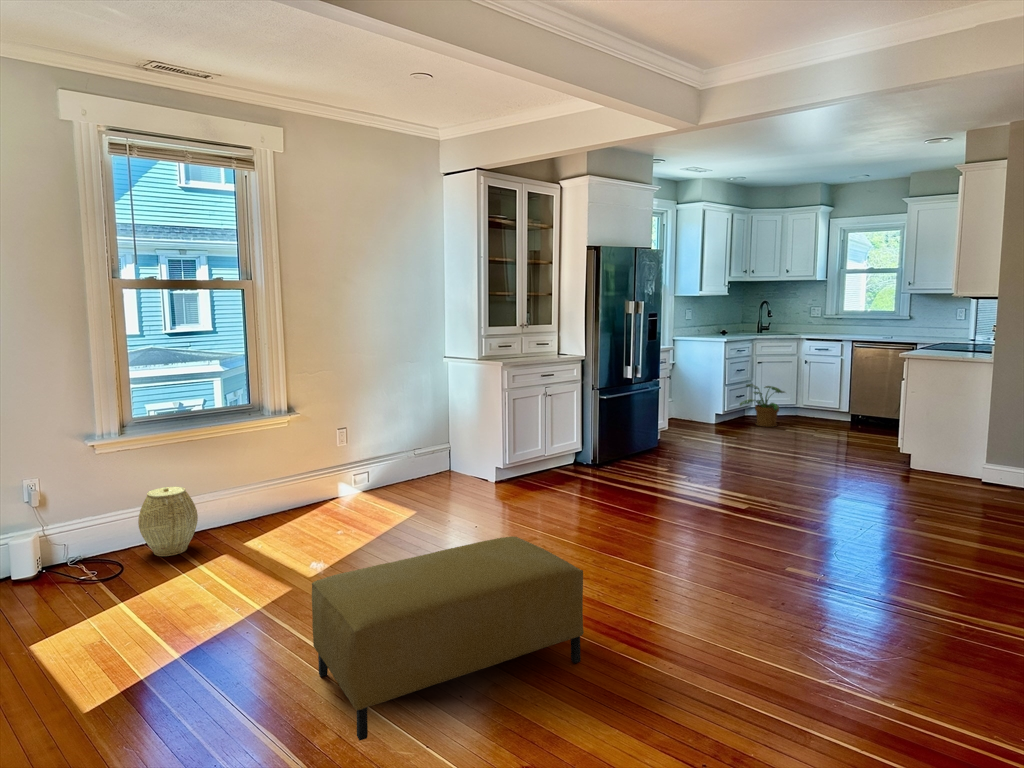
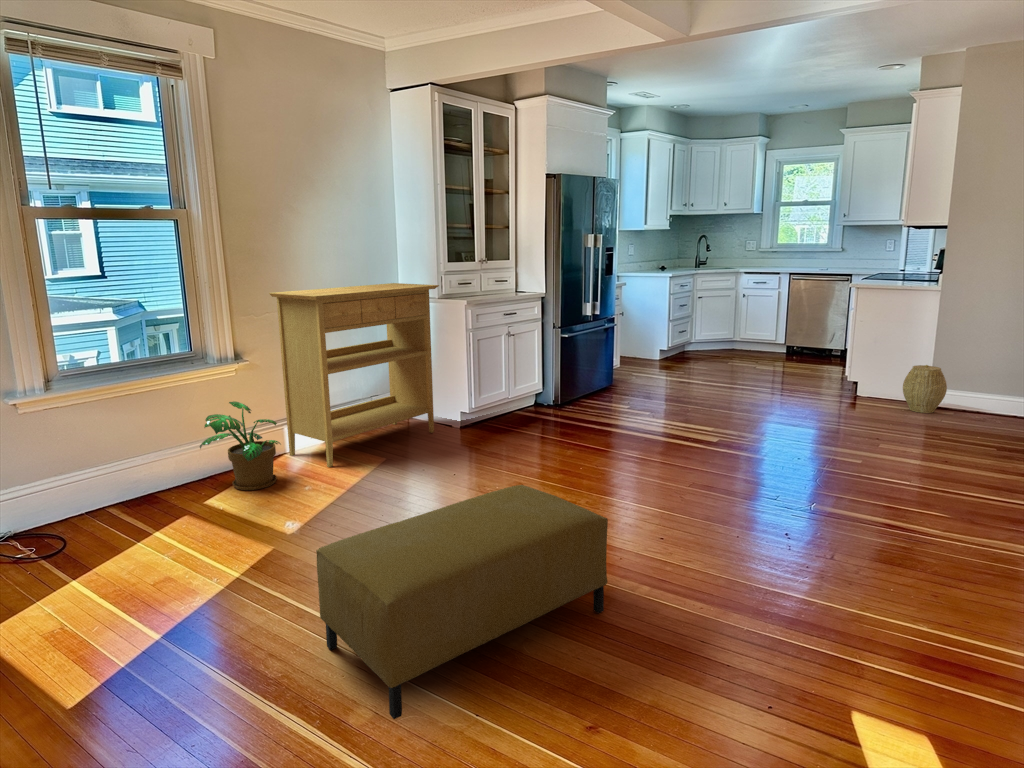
console table: none [320,346,478,516] -> present [269,283,439,467]
potted plant: present [740,384,785,427] -> present [200,401,280,490]
woven basket: present [138,487,198,556] -> present [903,365,947,413]

